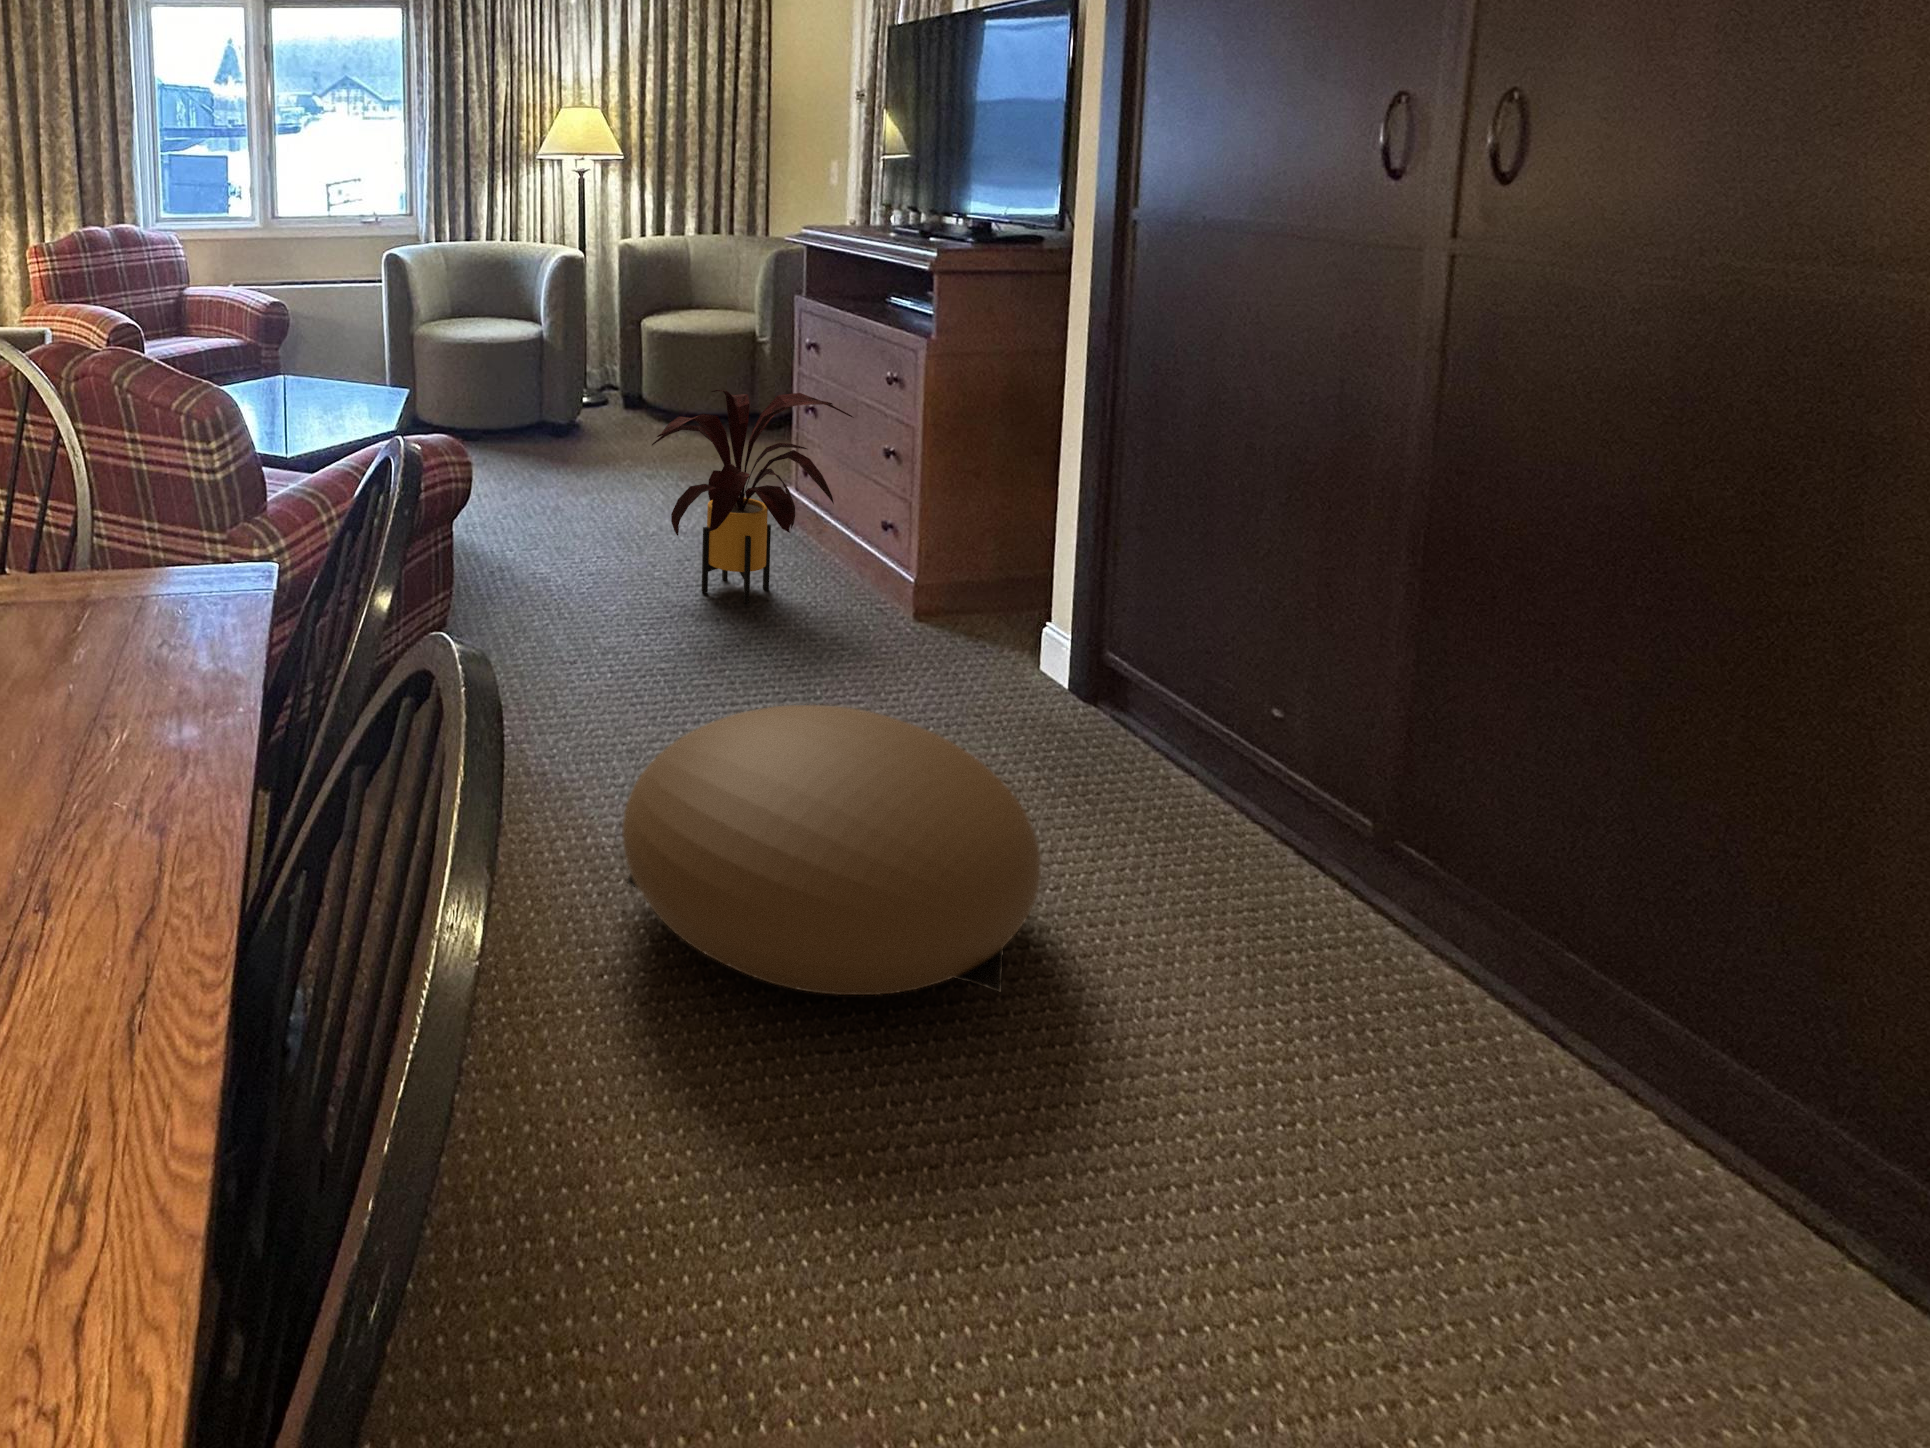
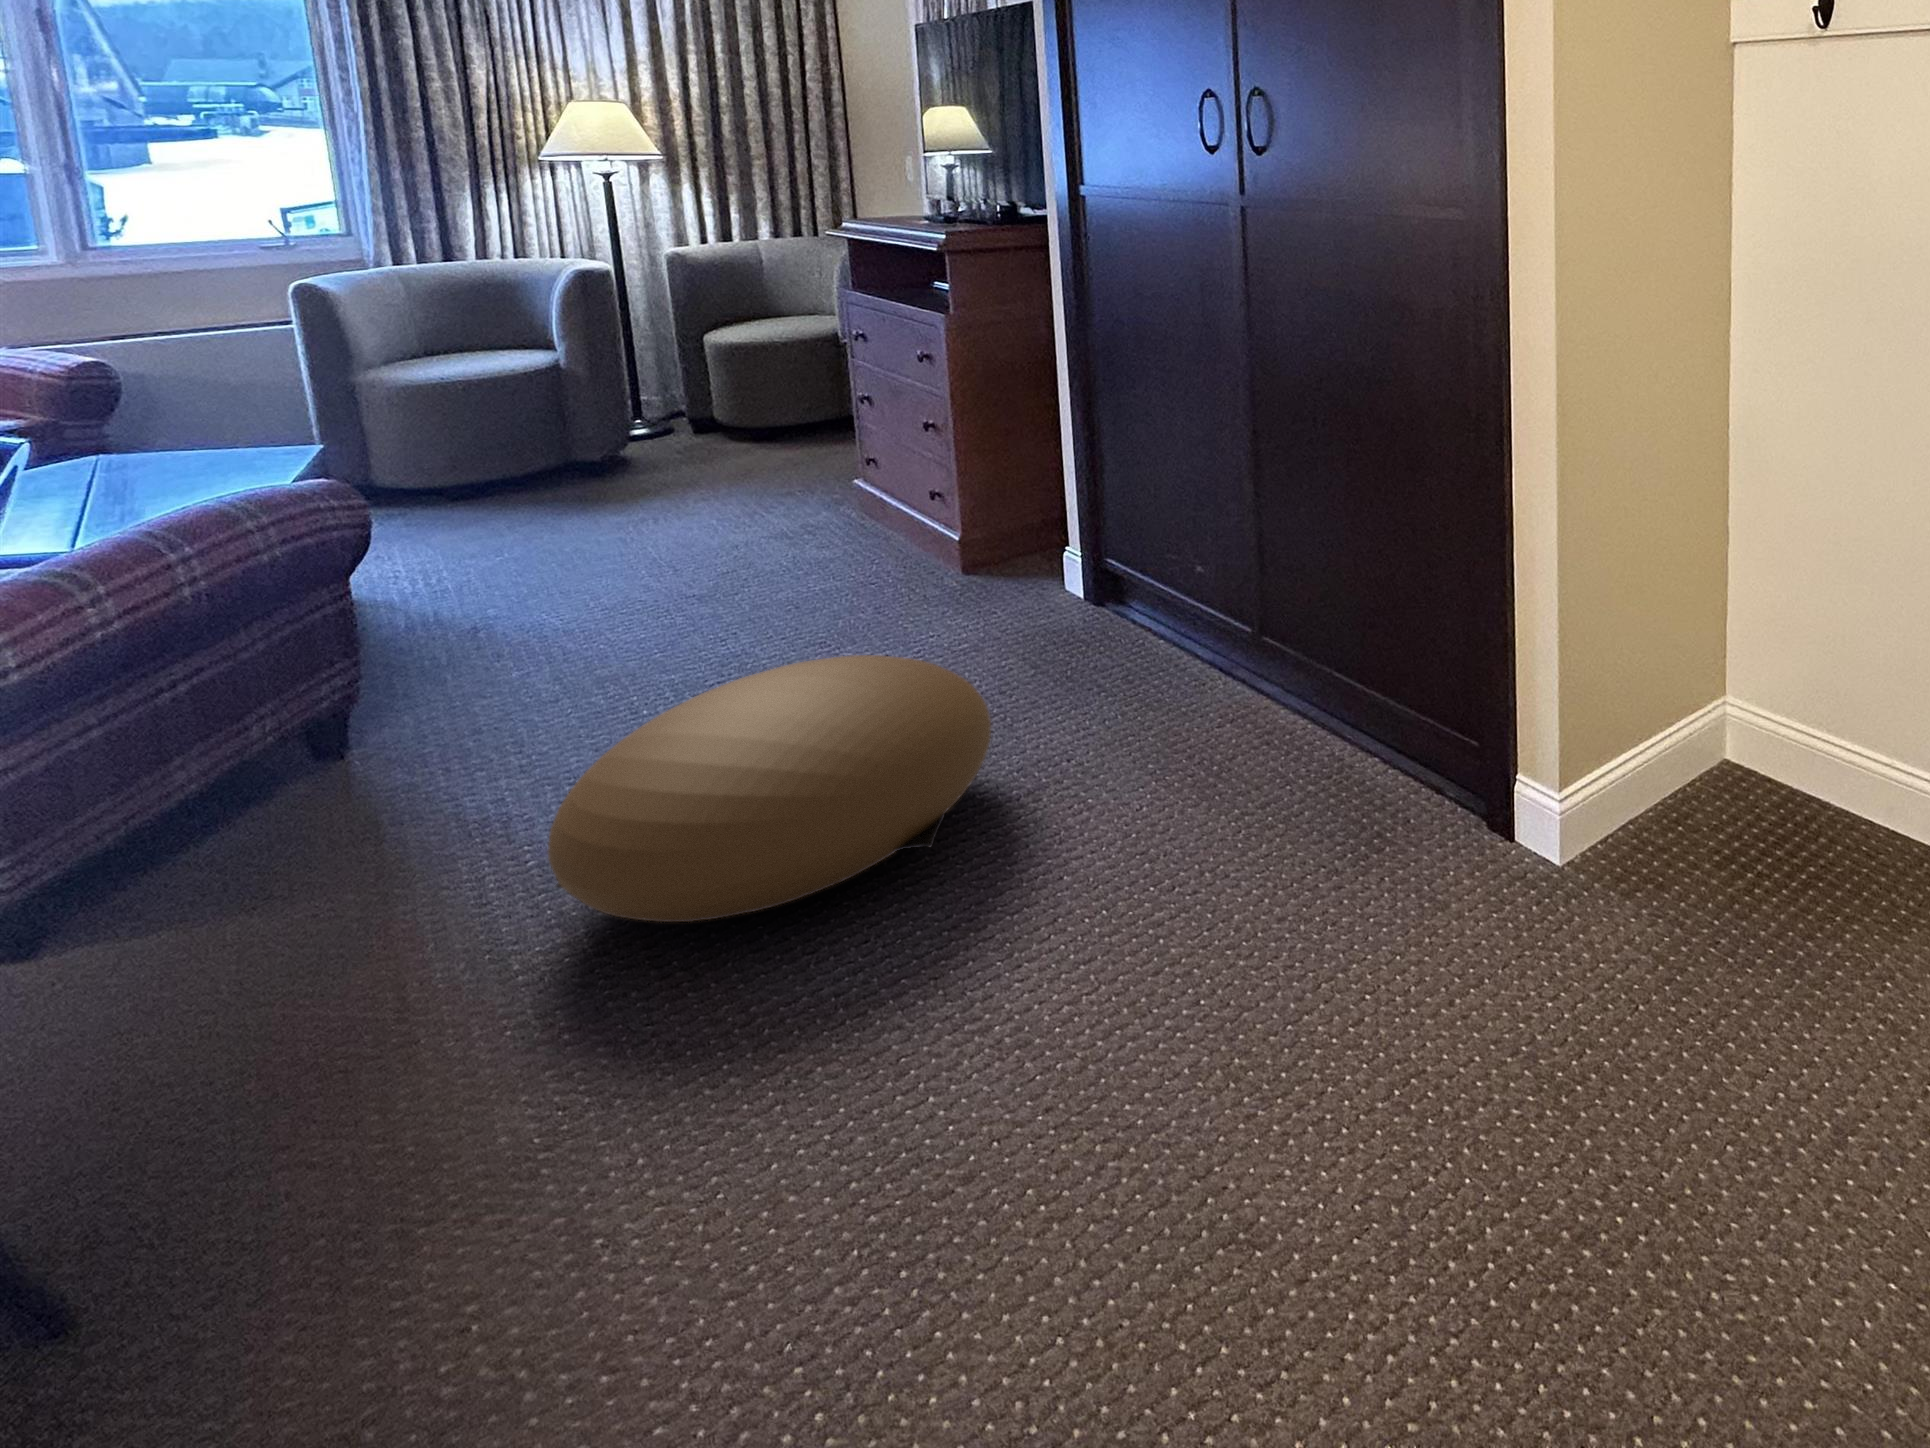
house plant: present [652,390,853,603] -> none [653,383,897,601]

